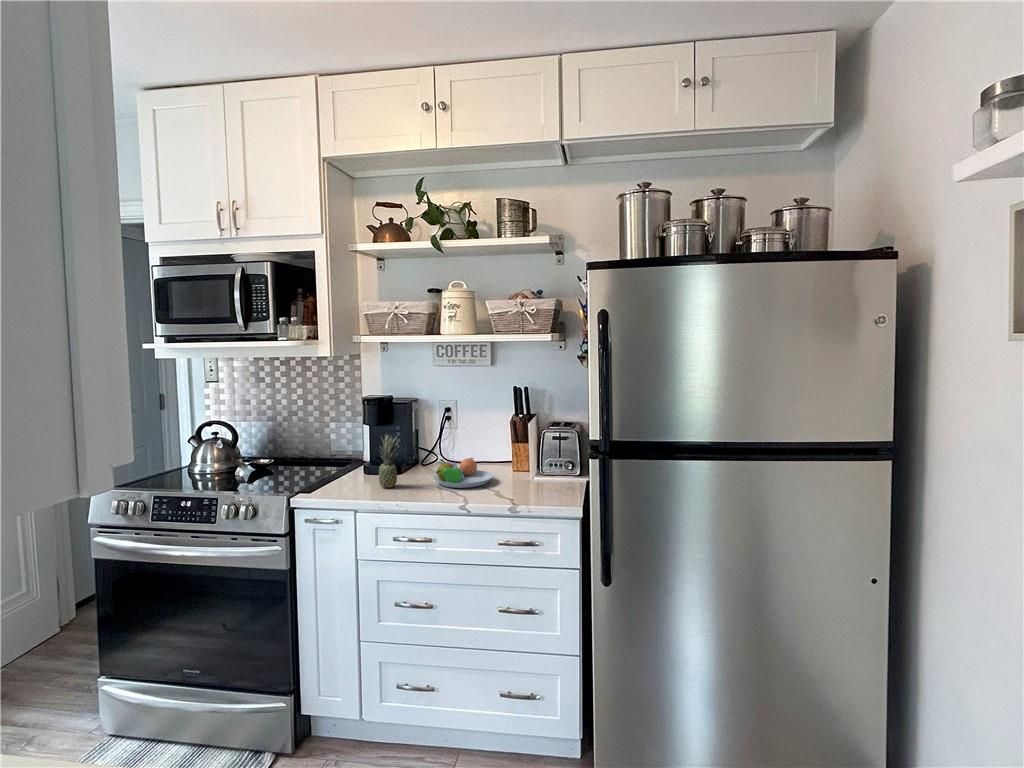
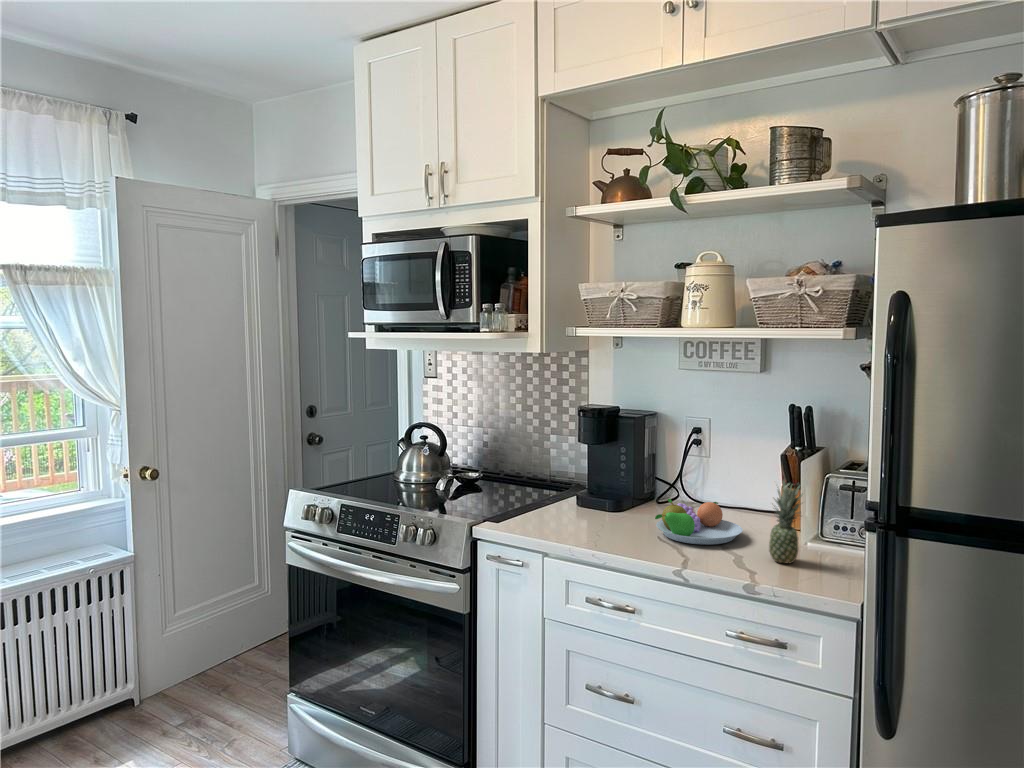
fruit: present [379,435,397,488] -> present [769,481,802,564]

